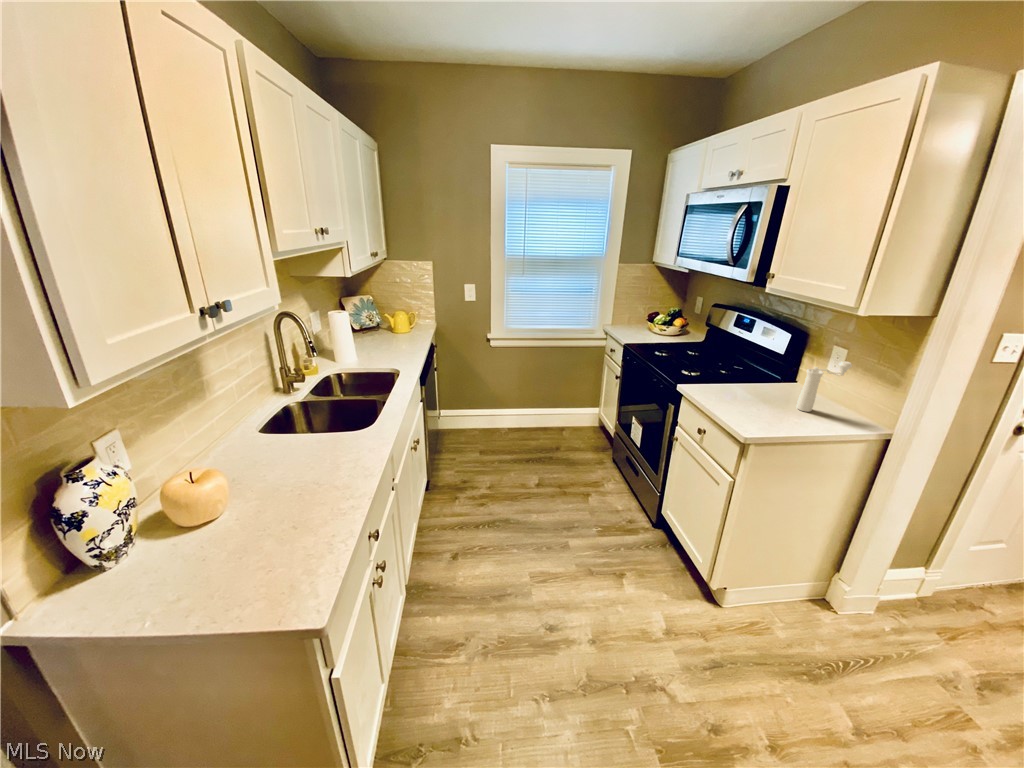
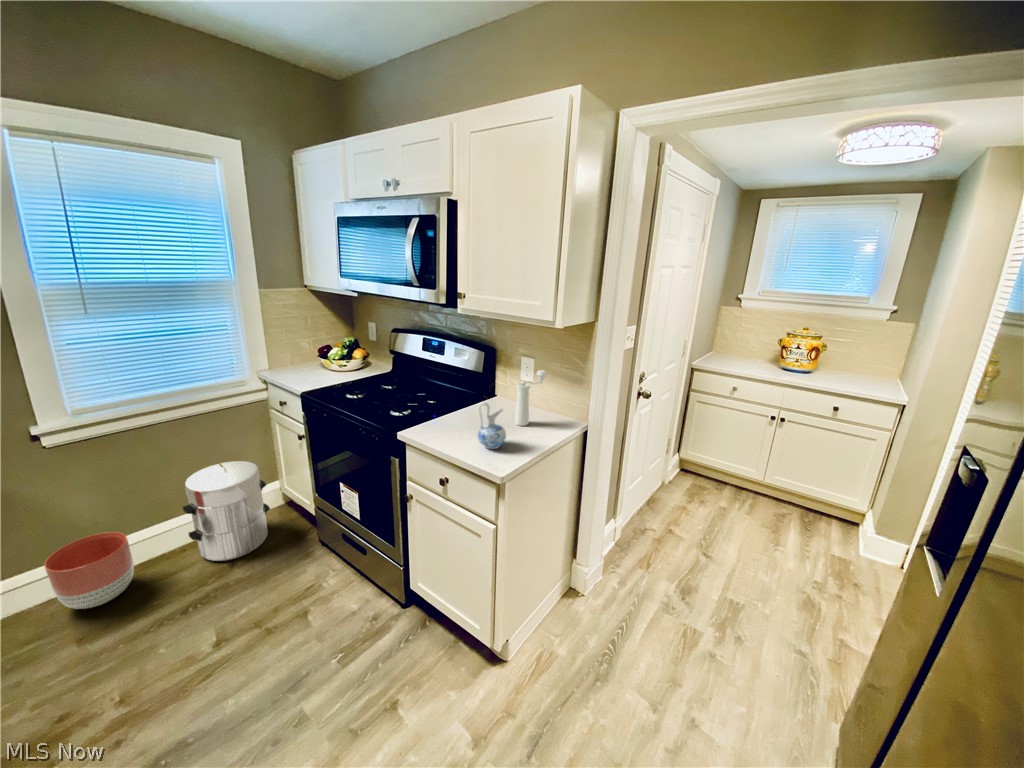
ceramic pitcher: none [743,374,774,418] -> present [478,402,506,449]
waste bin: none [541,382,589,447] -> present [183,461,270,561]
planter: none [482,402,514,440] -> present [44,532,134,609]

